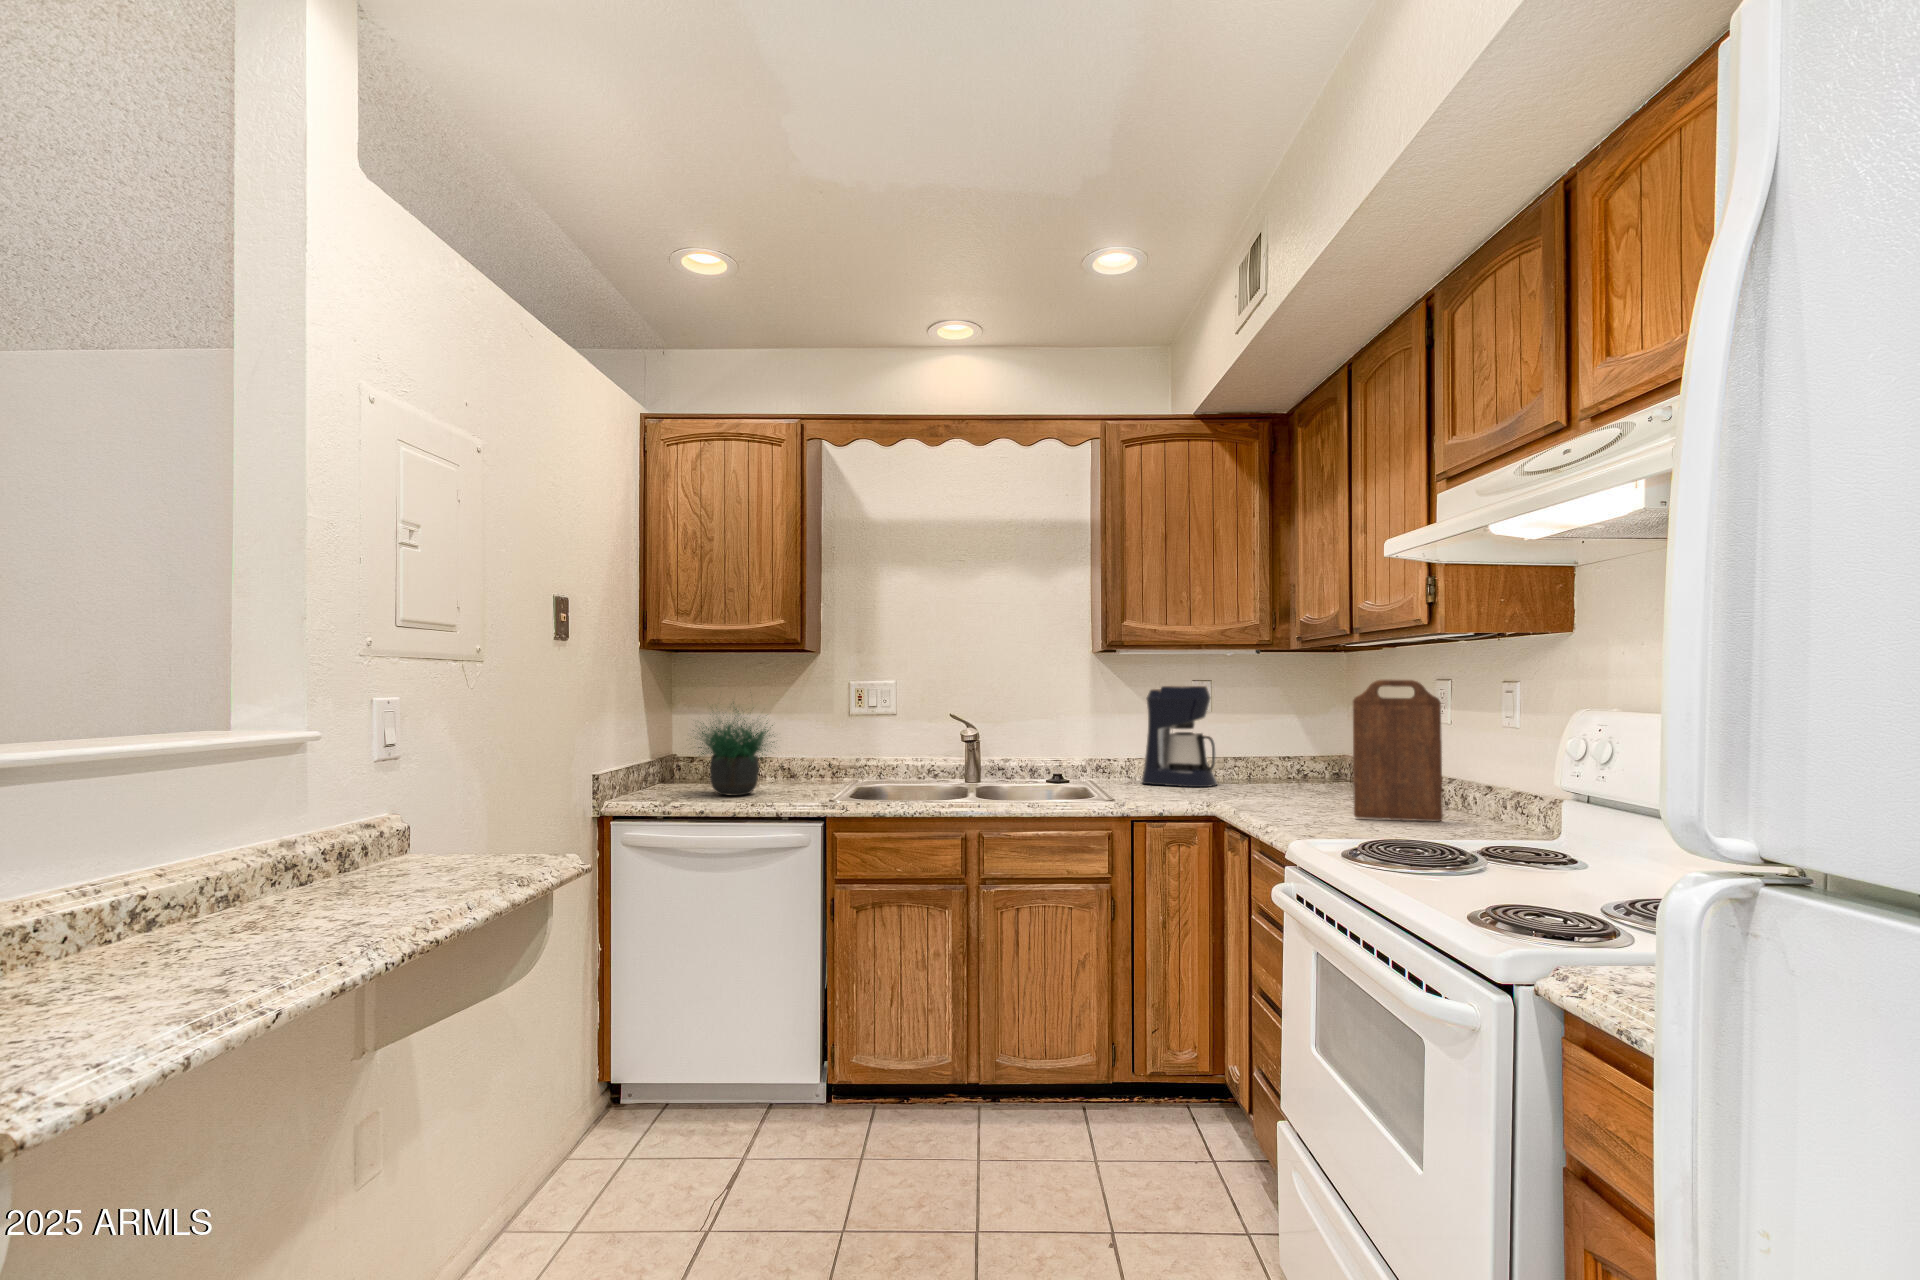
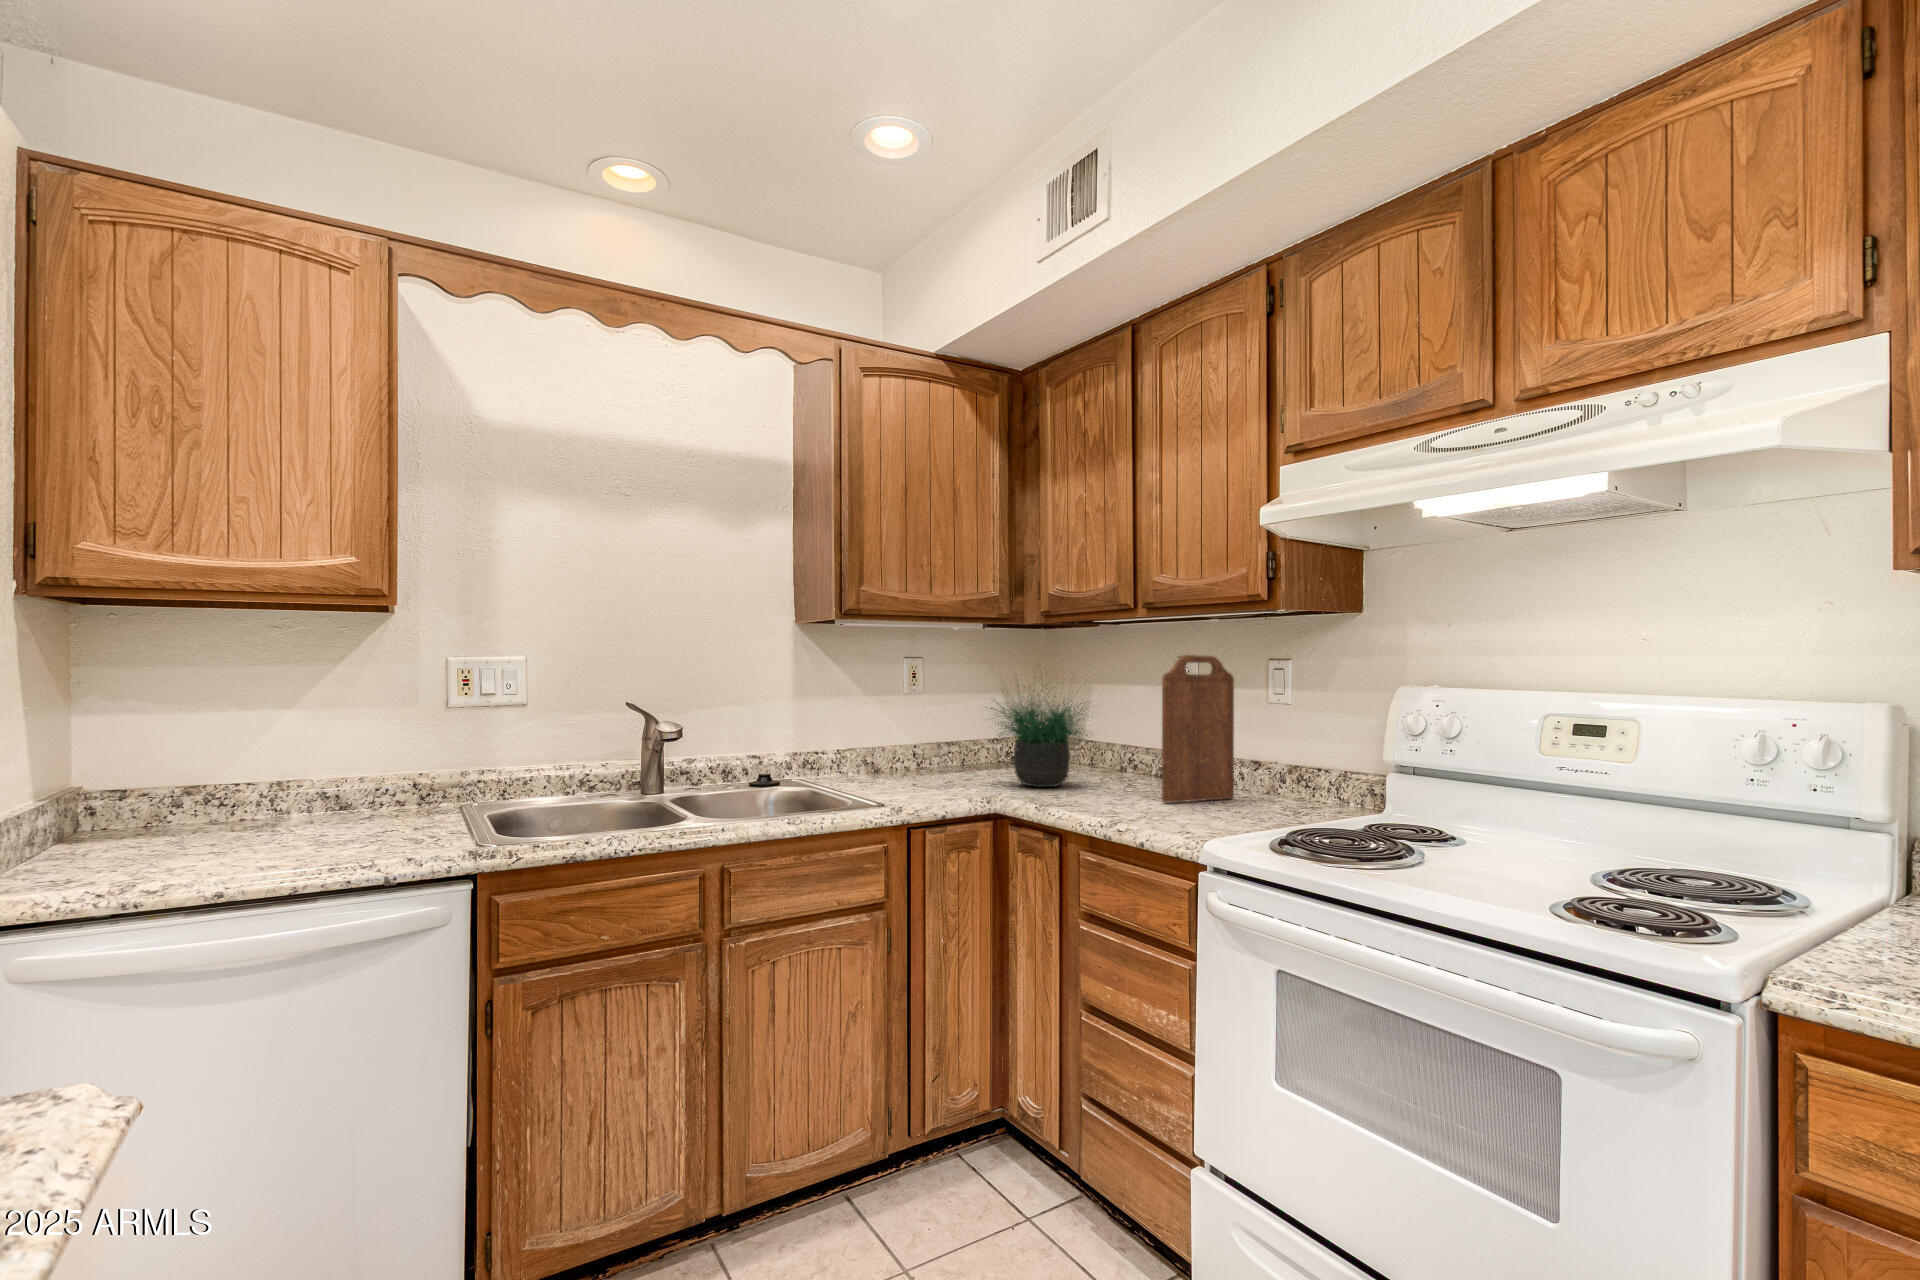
coffee maker: present [1142,686,1217,787] -> none [855,664,939,780]
potted plant: present [693,703,775,796] -> present [991,684,1088,787]

